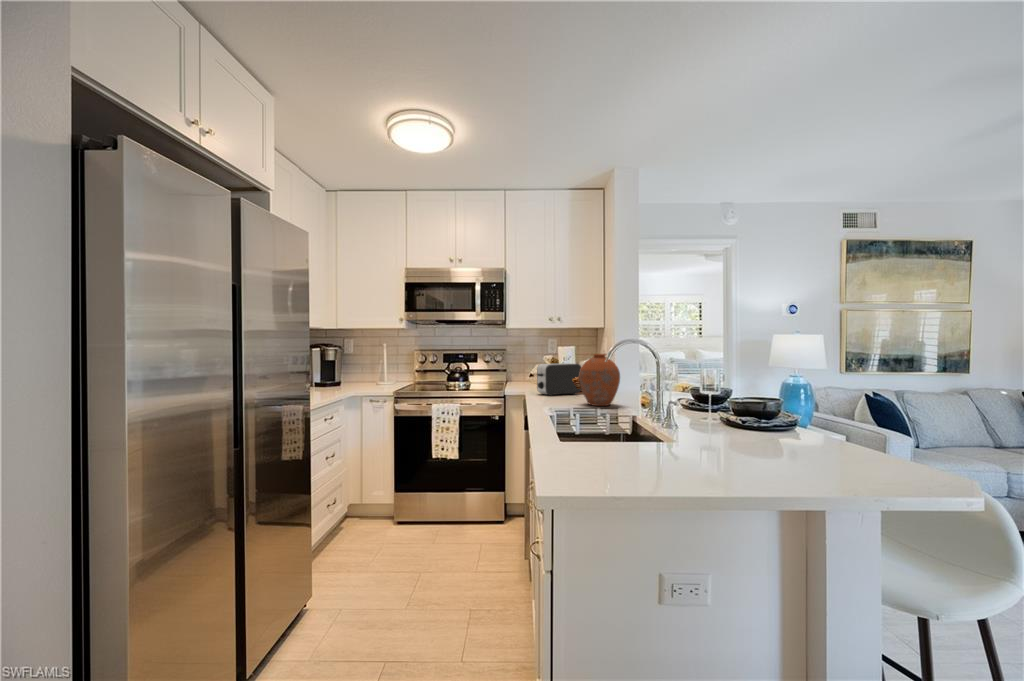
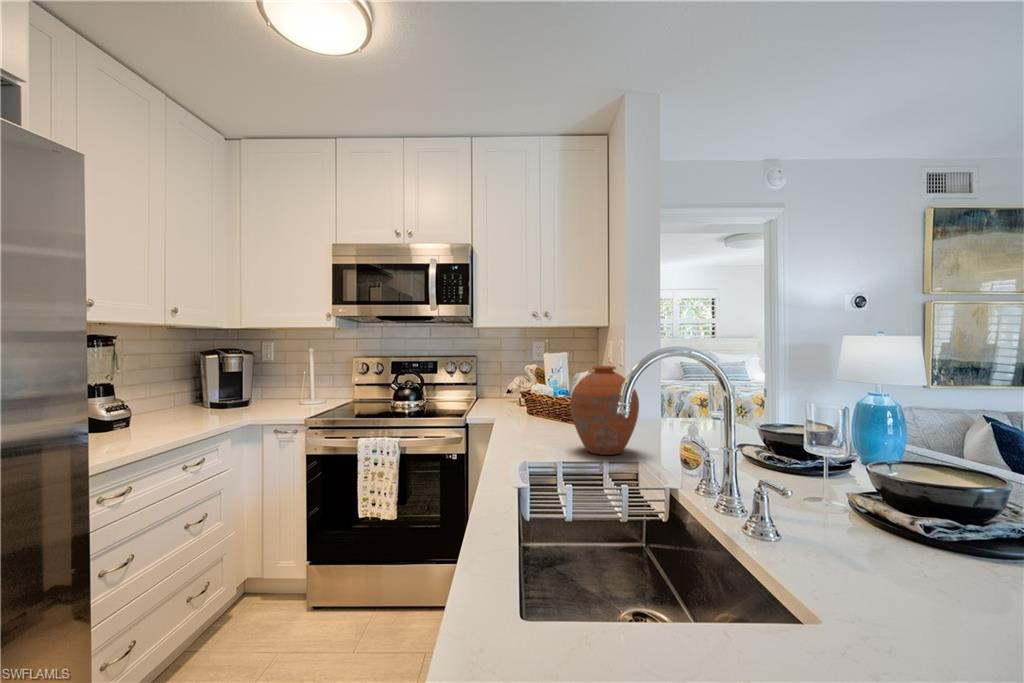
toaster: present [537,363,581,396] -> none [509,377,577,428]

